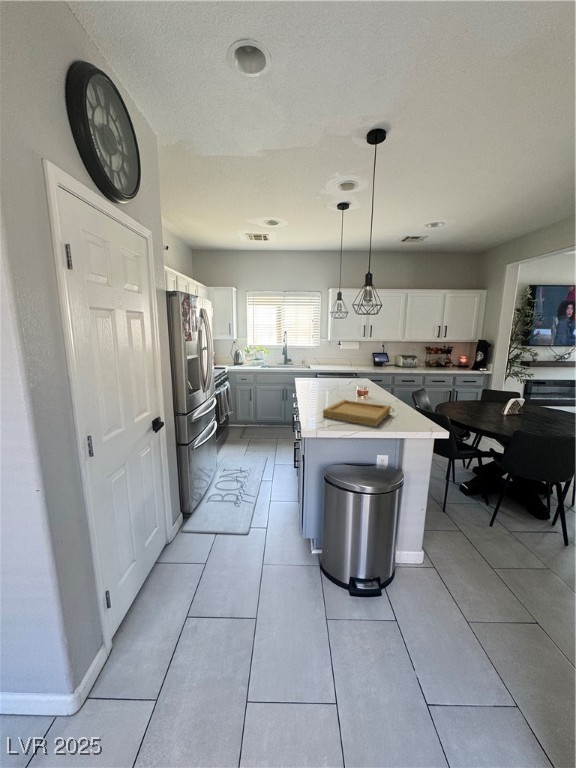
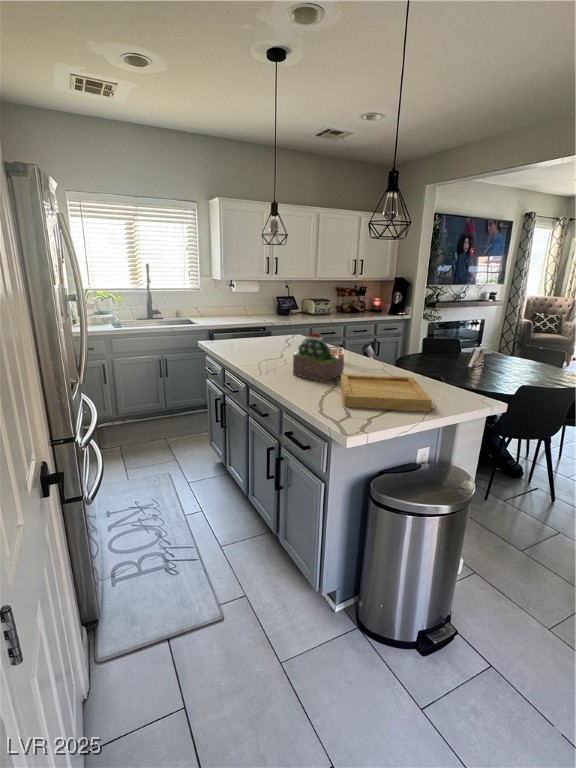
succulent plant: none [321,373,357,404] -> present [293,334,344,382]

